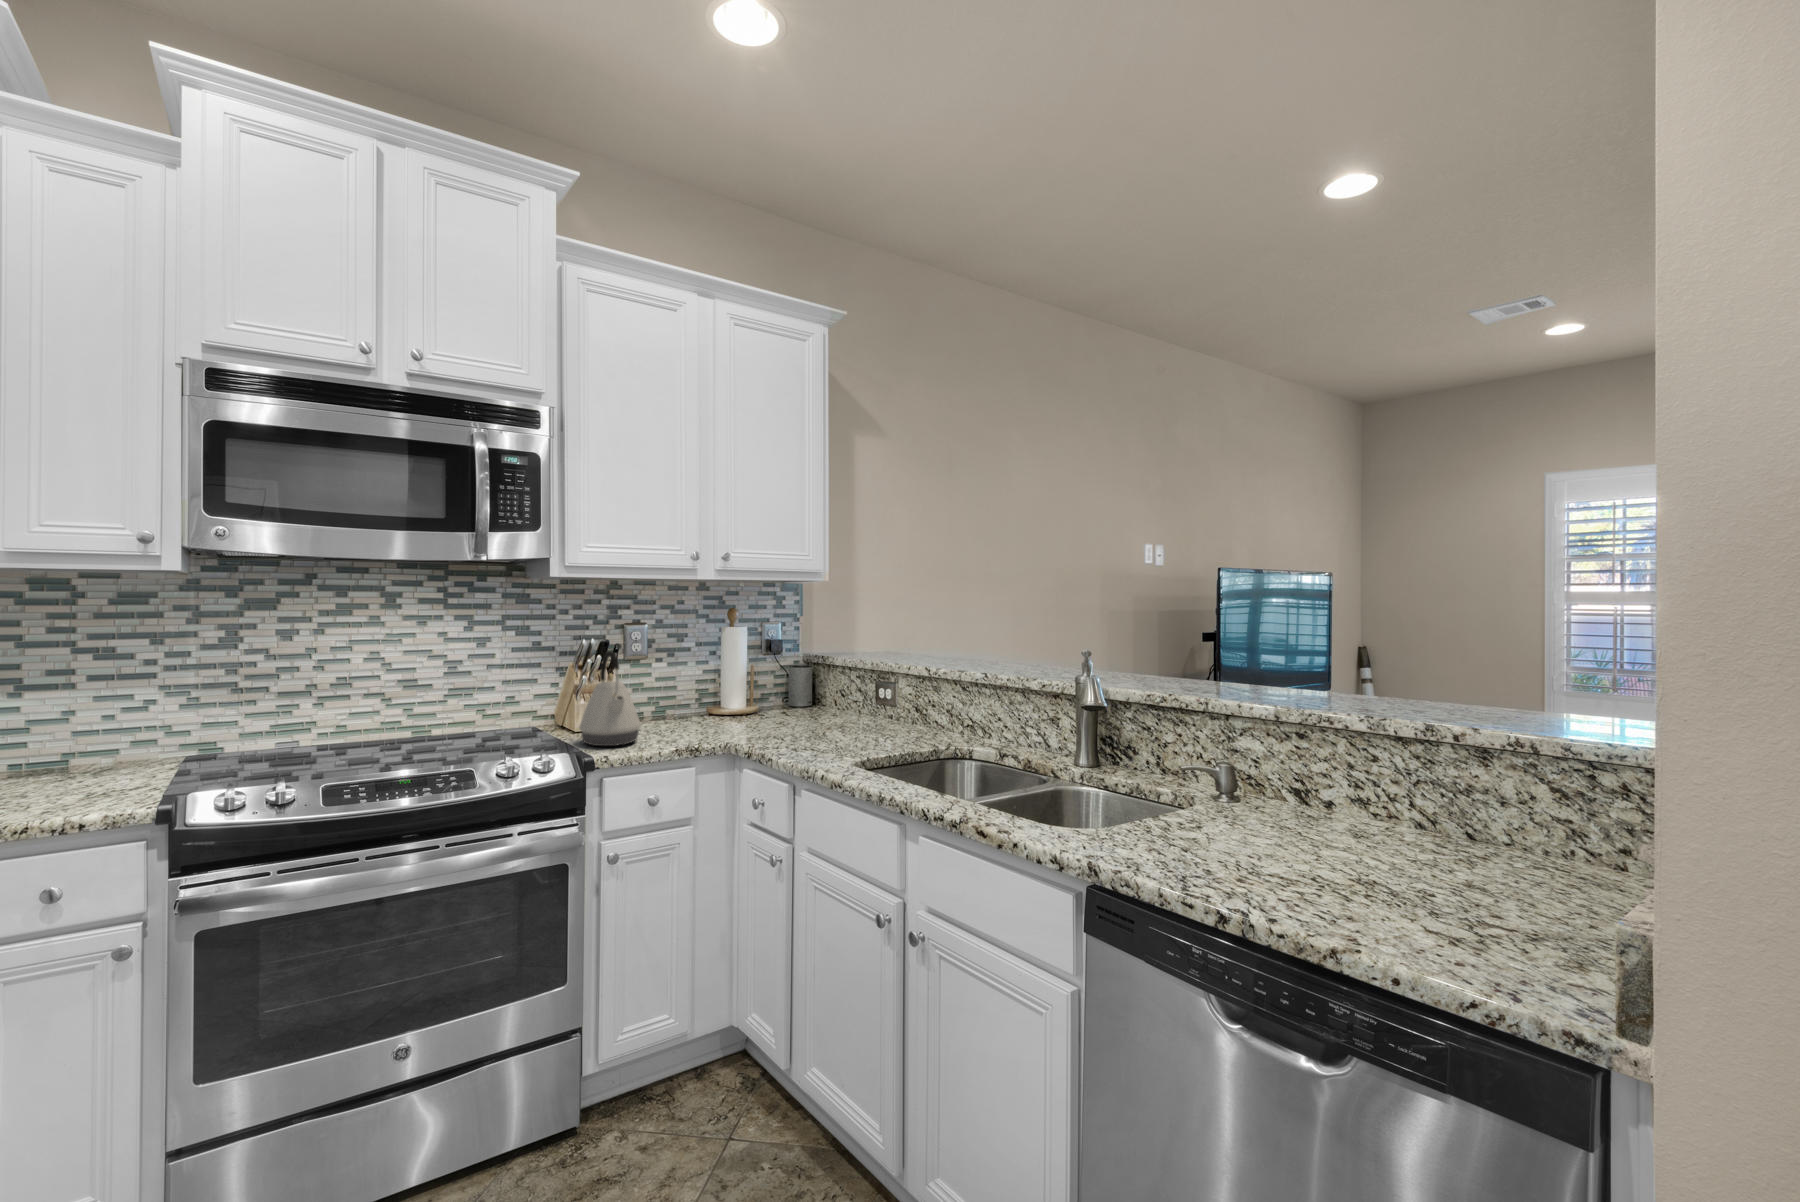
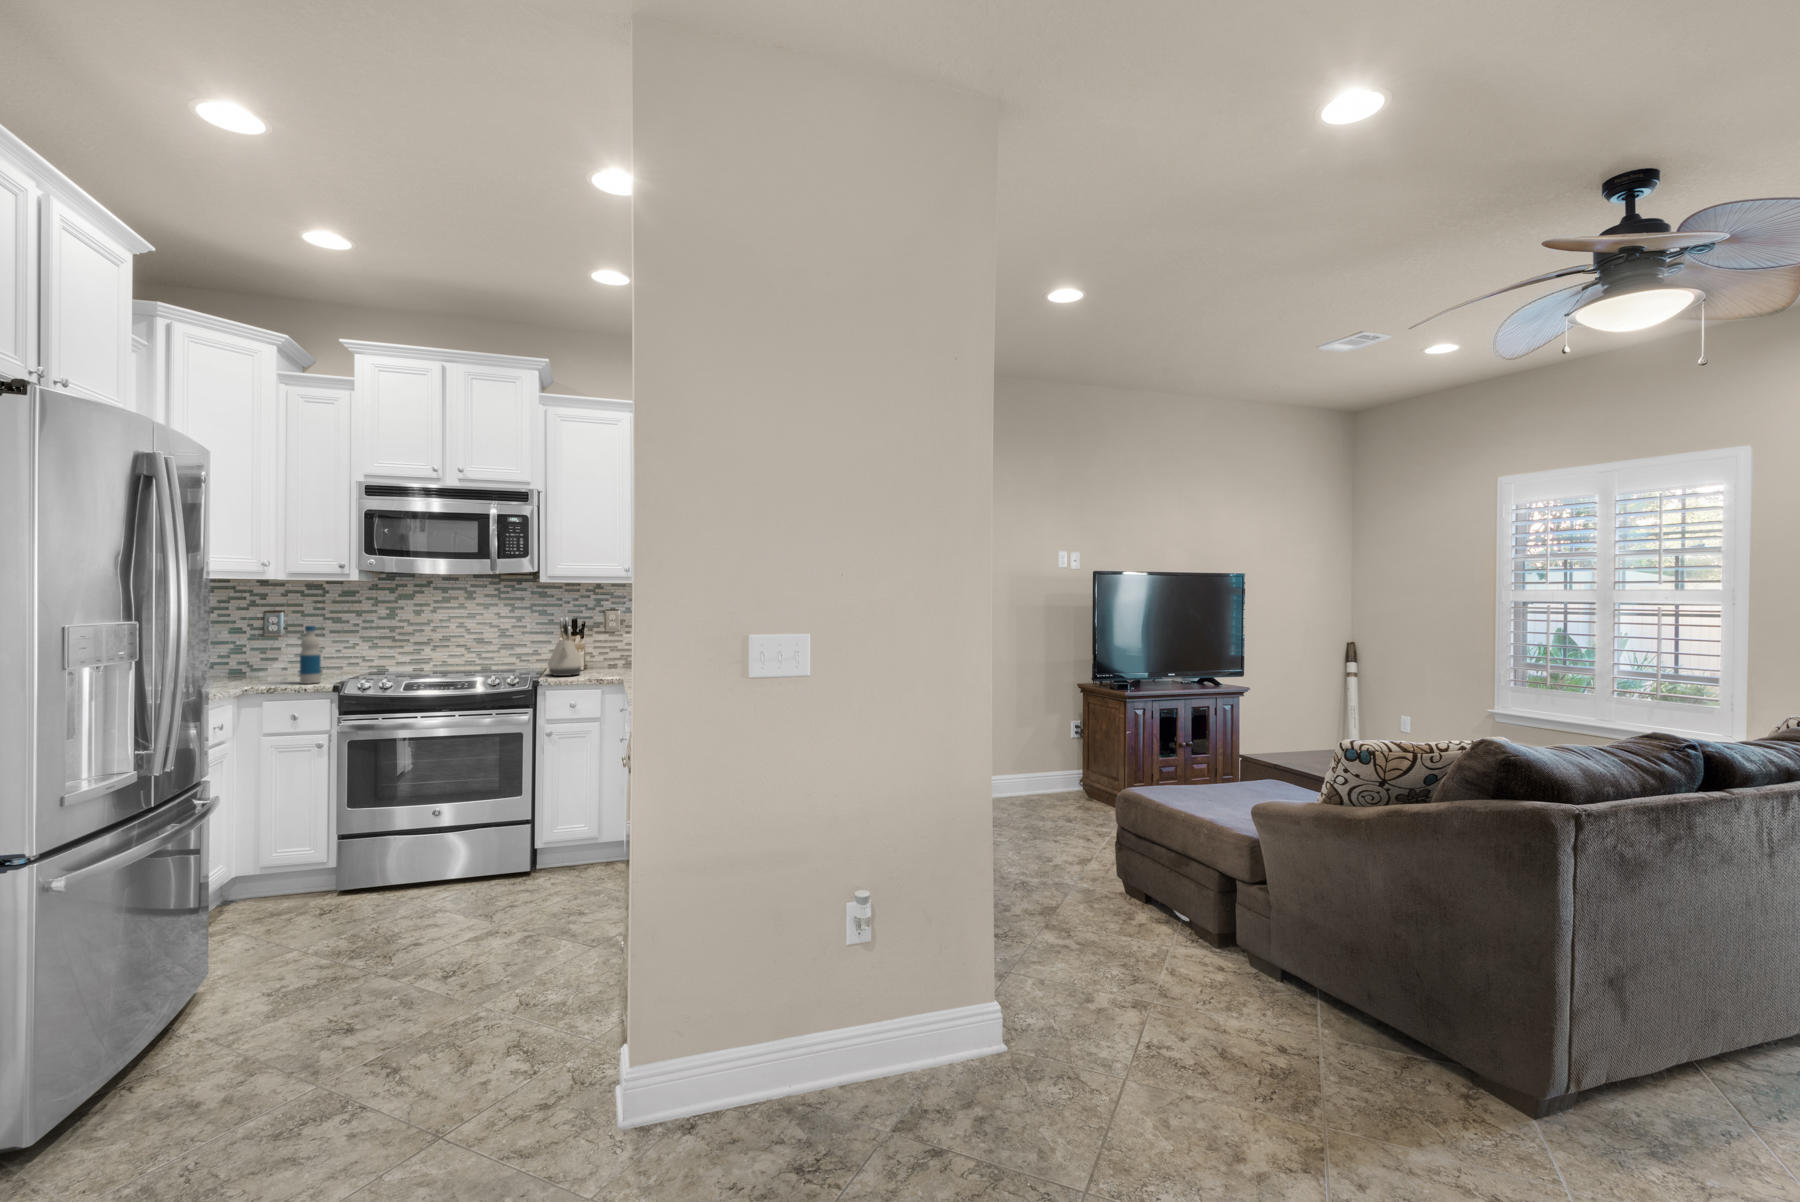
bottle: none [50,671,105,807] -> present [300,626,321,684]

